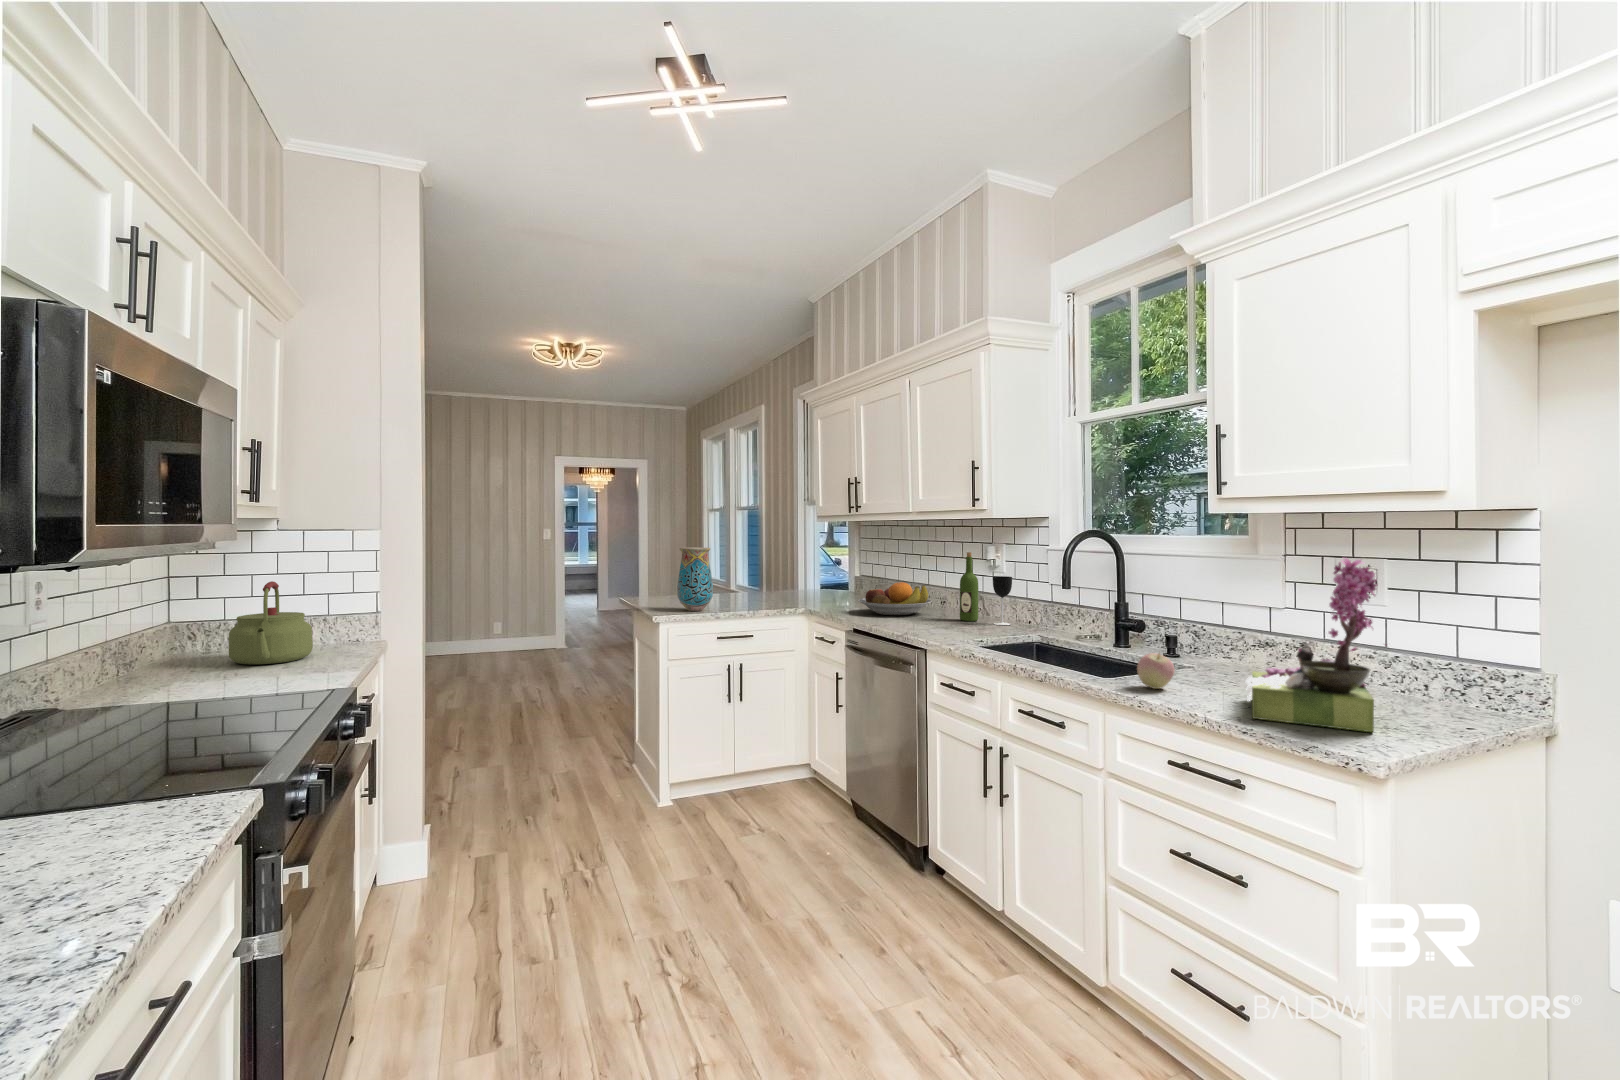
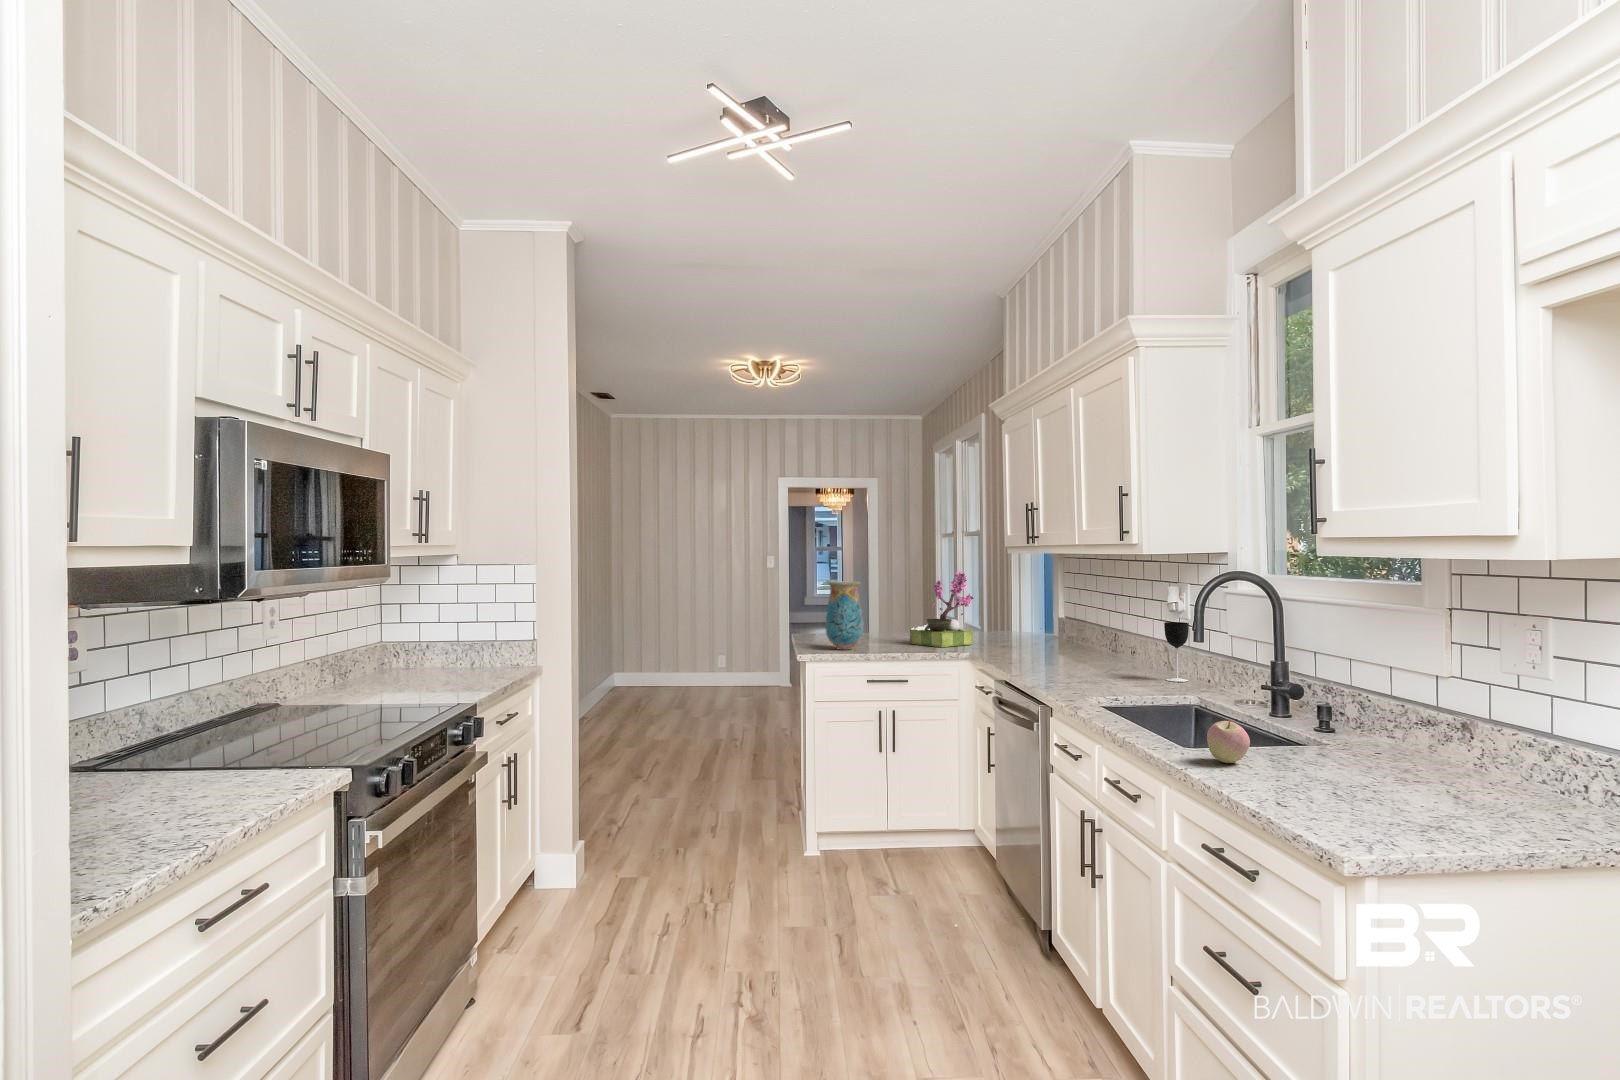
wine bottle: present [960,552,978,621] -> none [1130,592,1153,675]
flower arrangement: present [1246,558,1386,732] -> present [910,571,974,647]
kettle: present [229,581,313,665] -> none [415,610,477,681]
fruit bowl: present [858,582,932,615] -> none [1019,625,1109,664]

